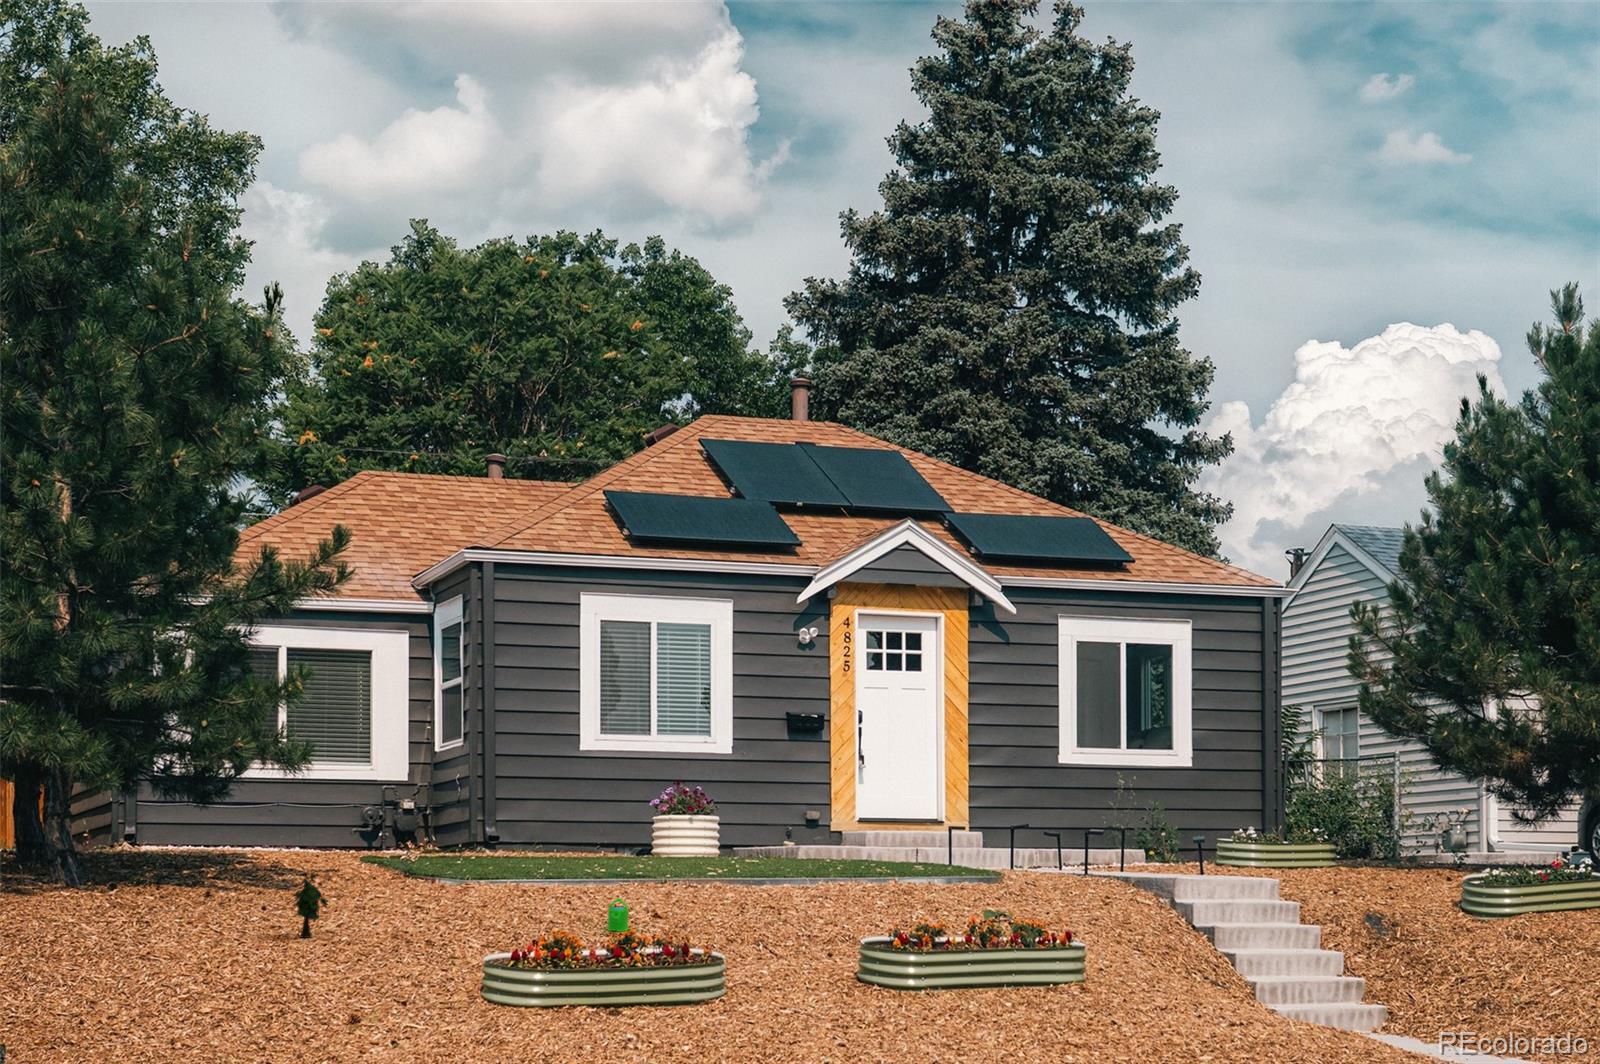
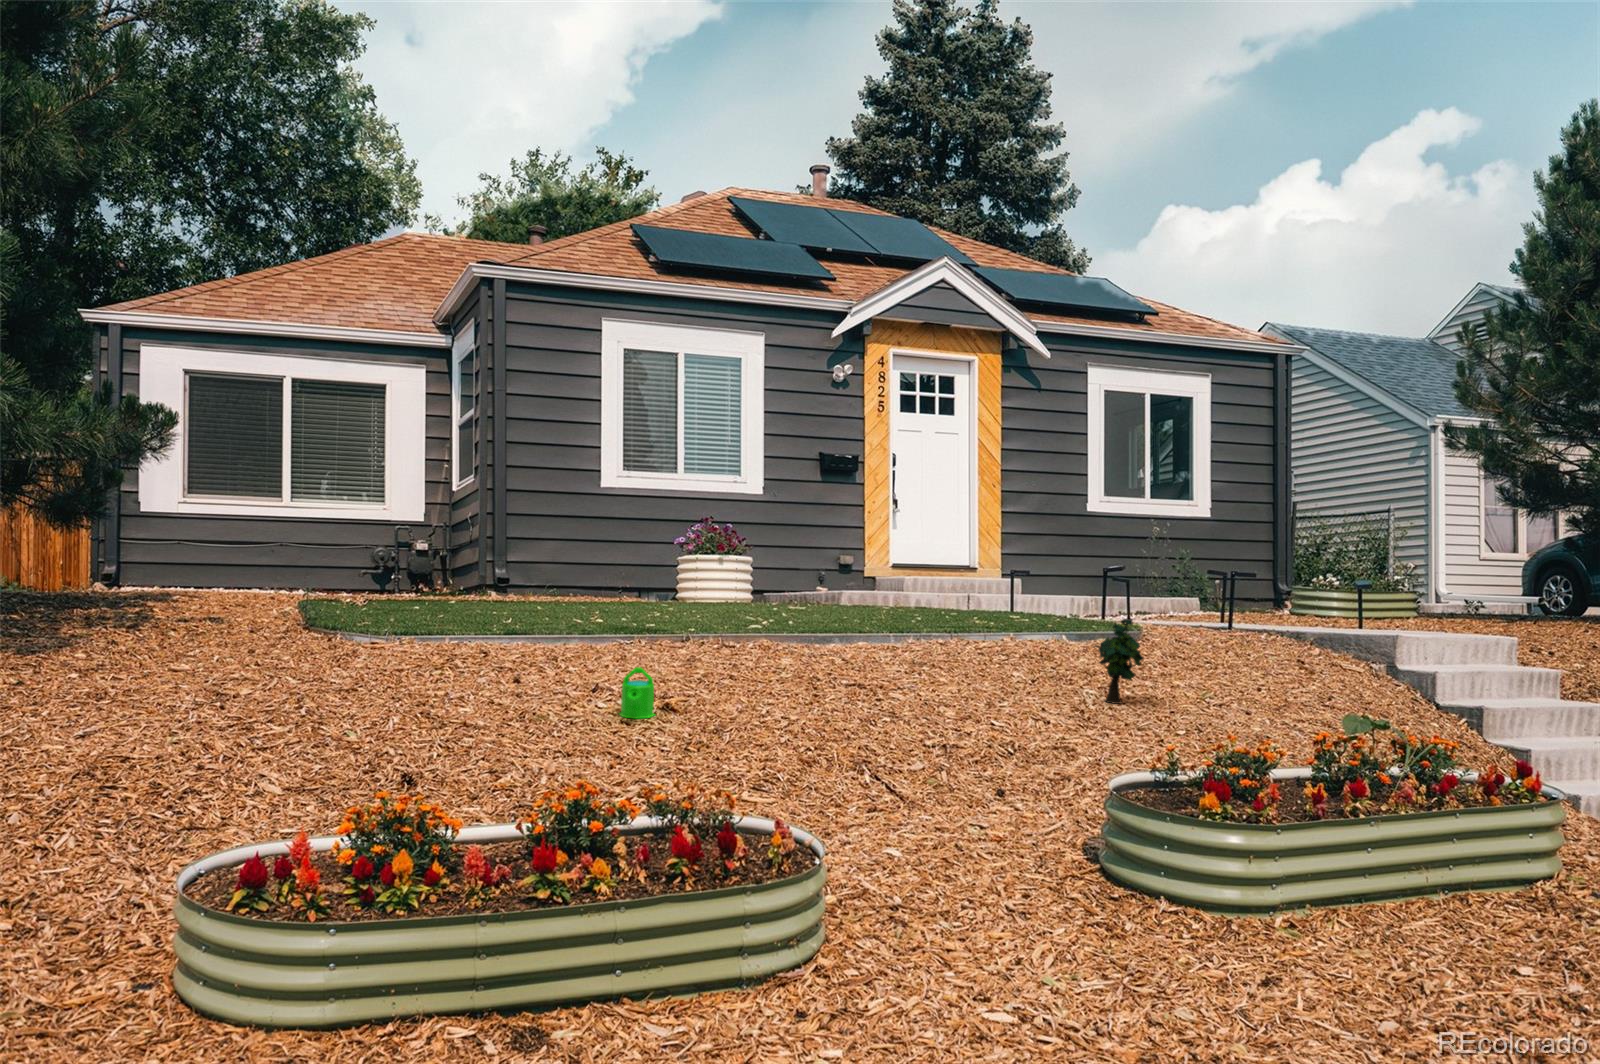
decorative plant: present [294,873,327,938] -> present [1094,619,1144,704]

